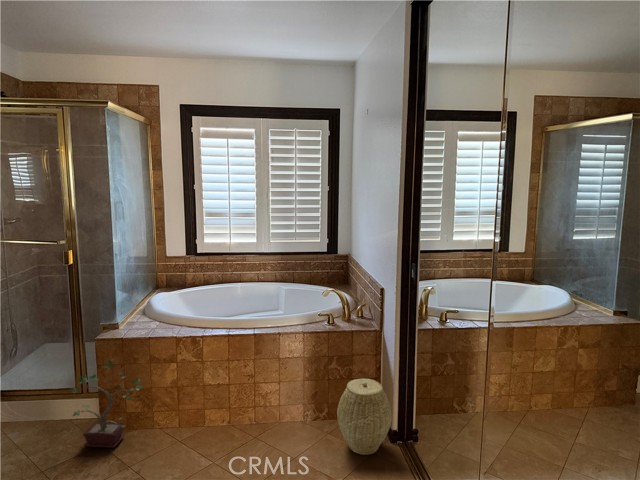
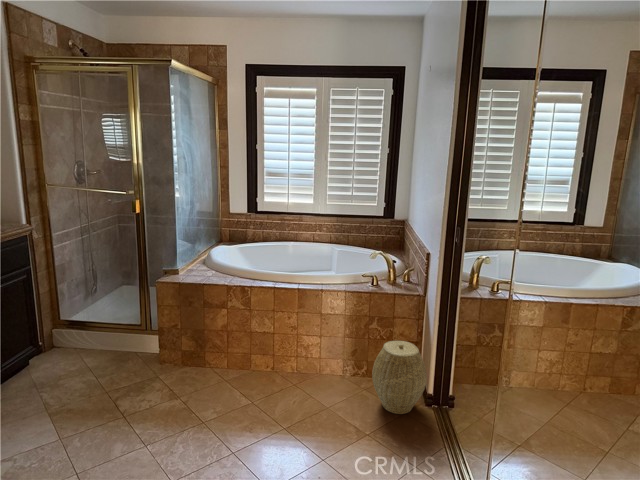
potted plant: present [70,360,143,448] -> none [134,299,196,378]

